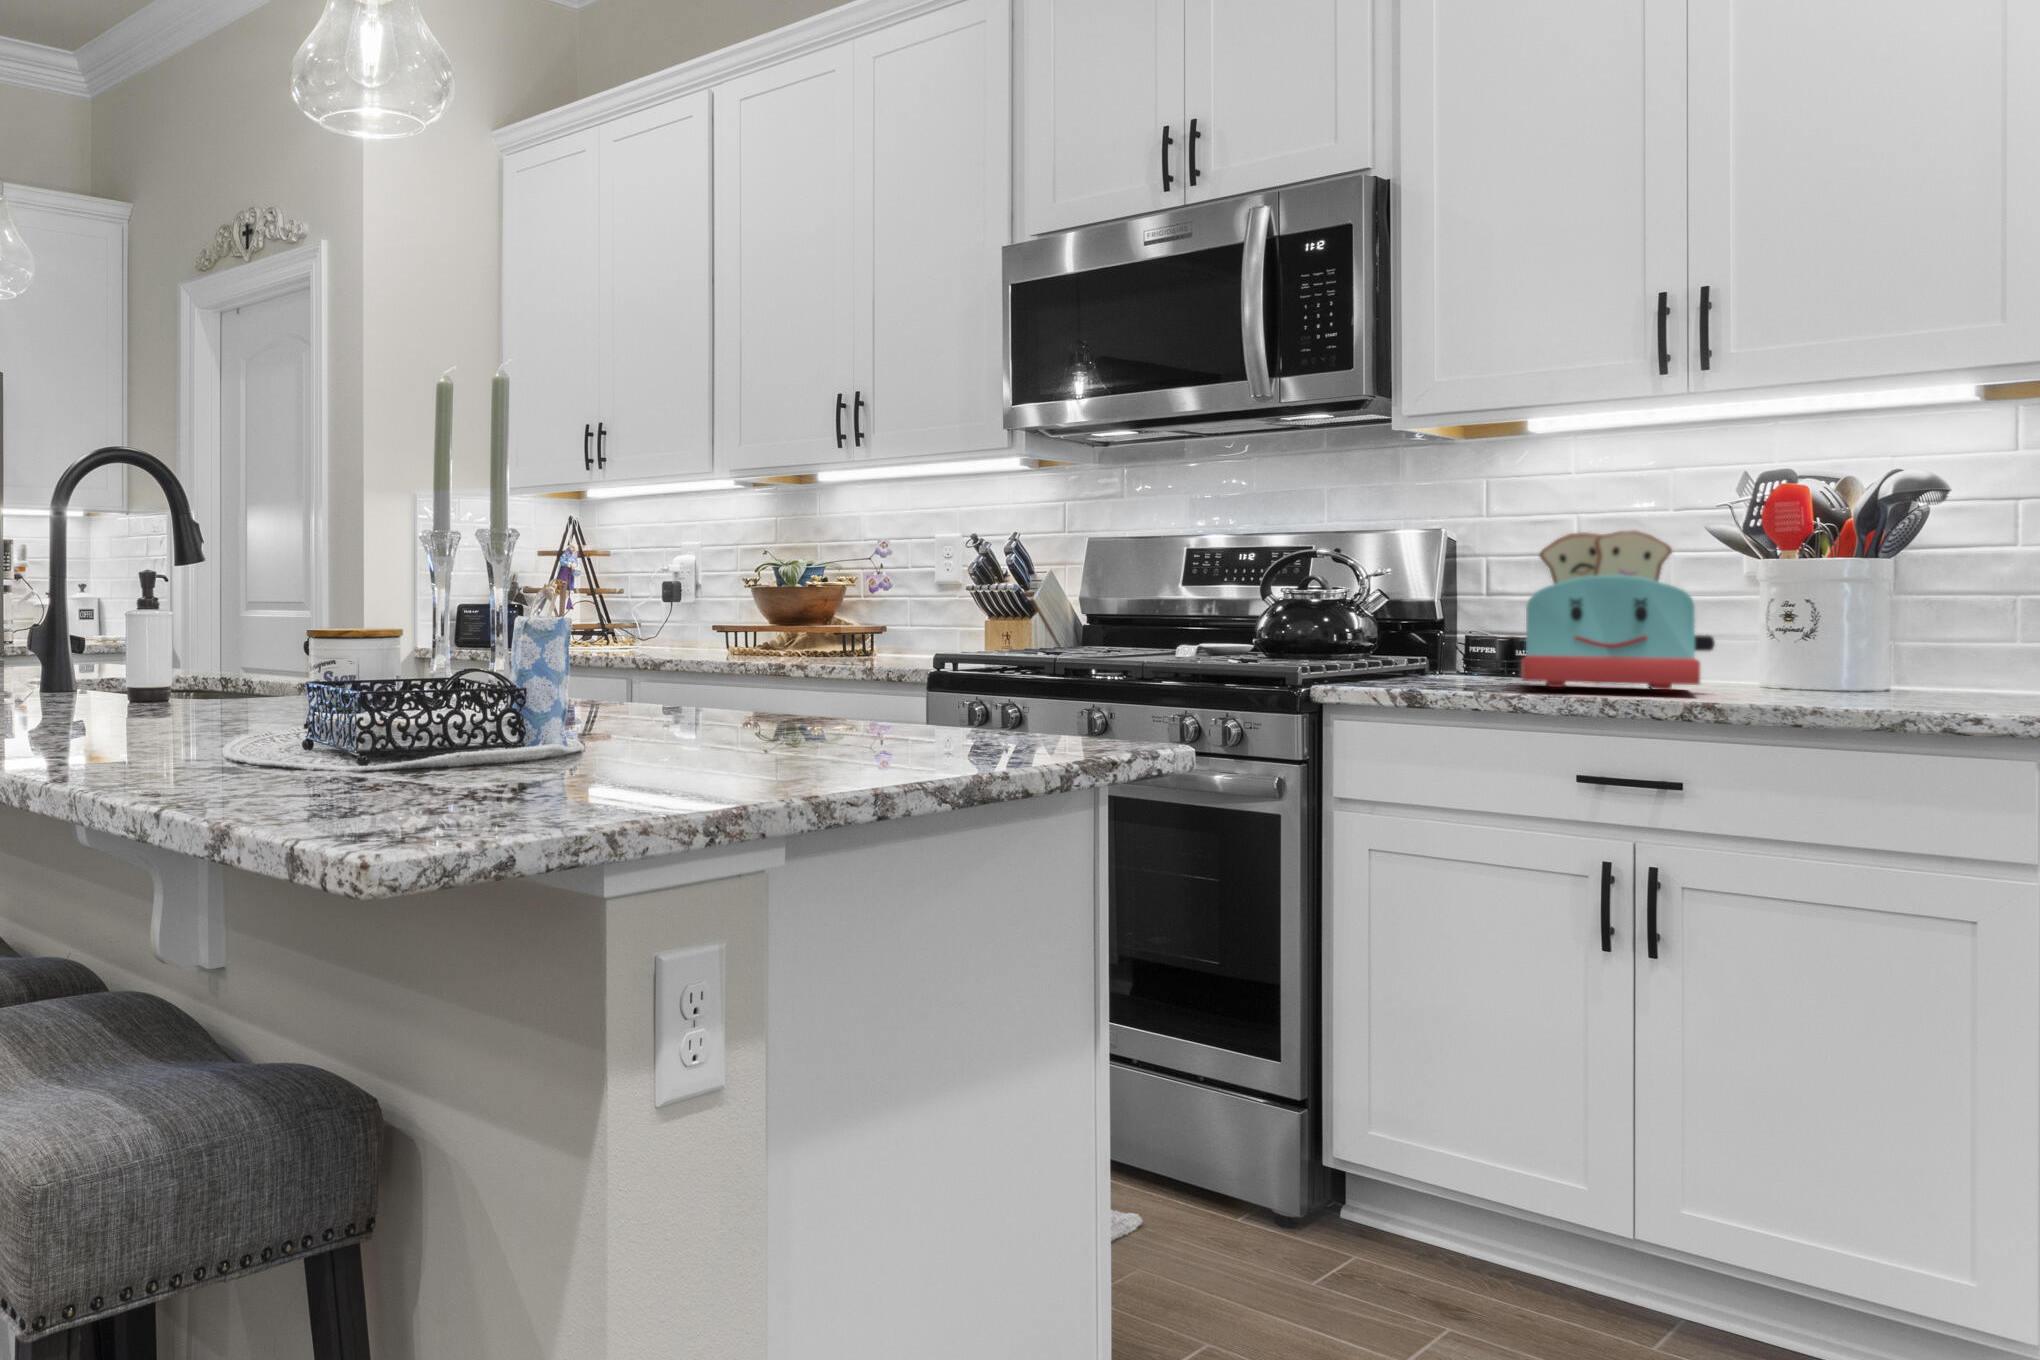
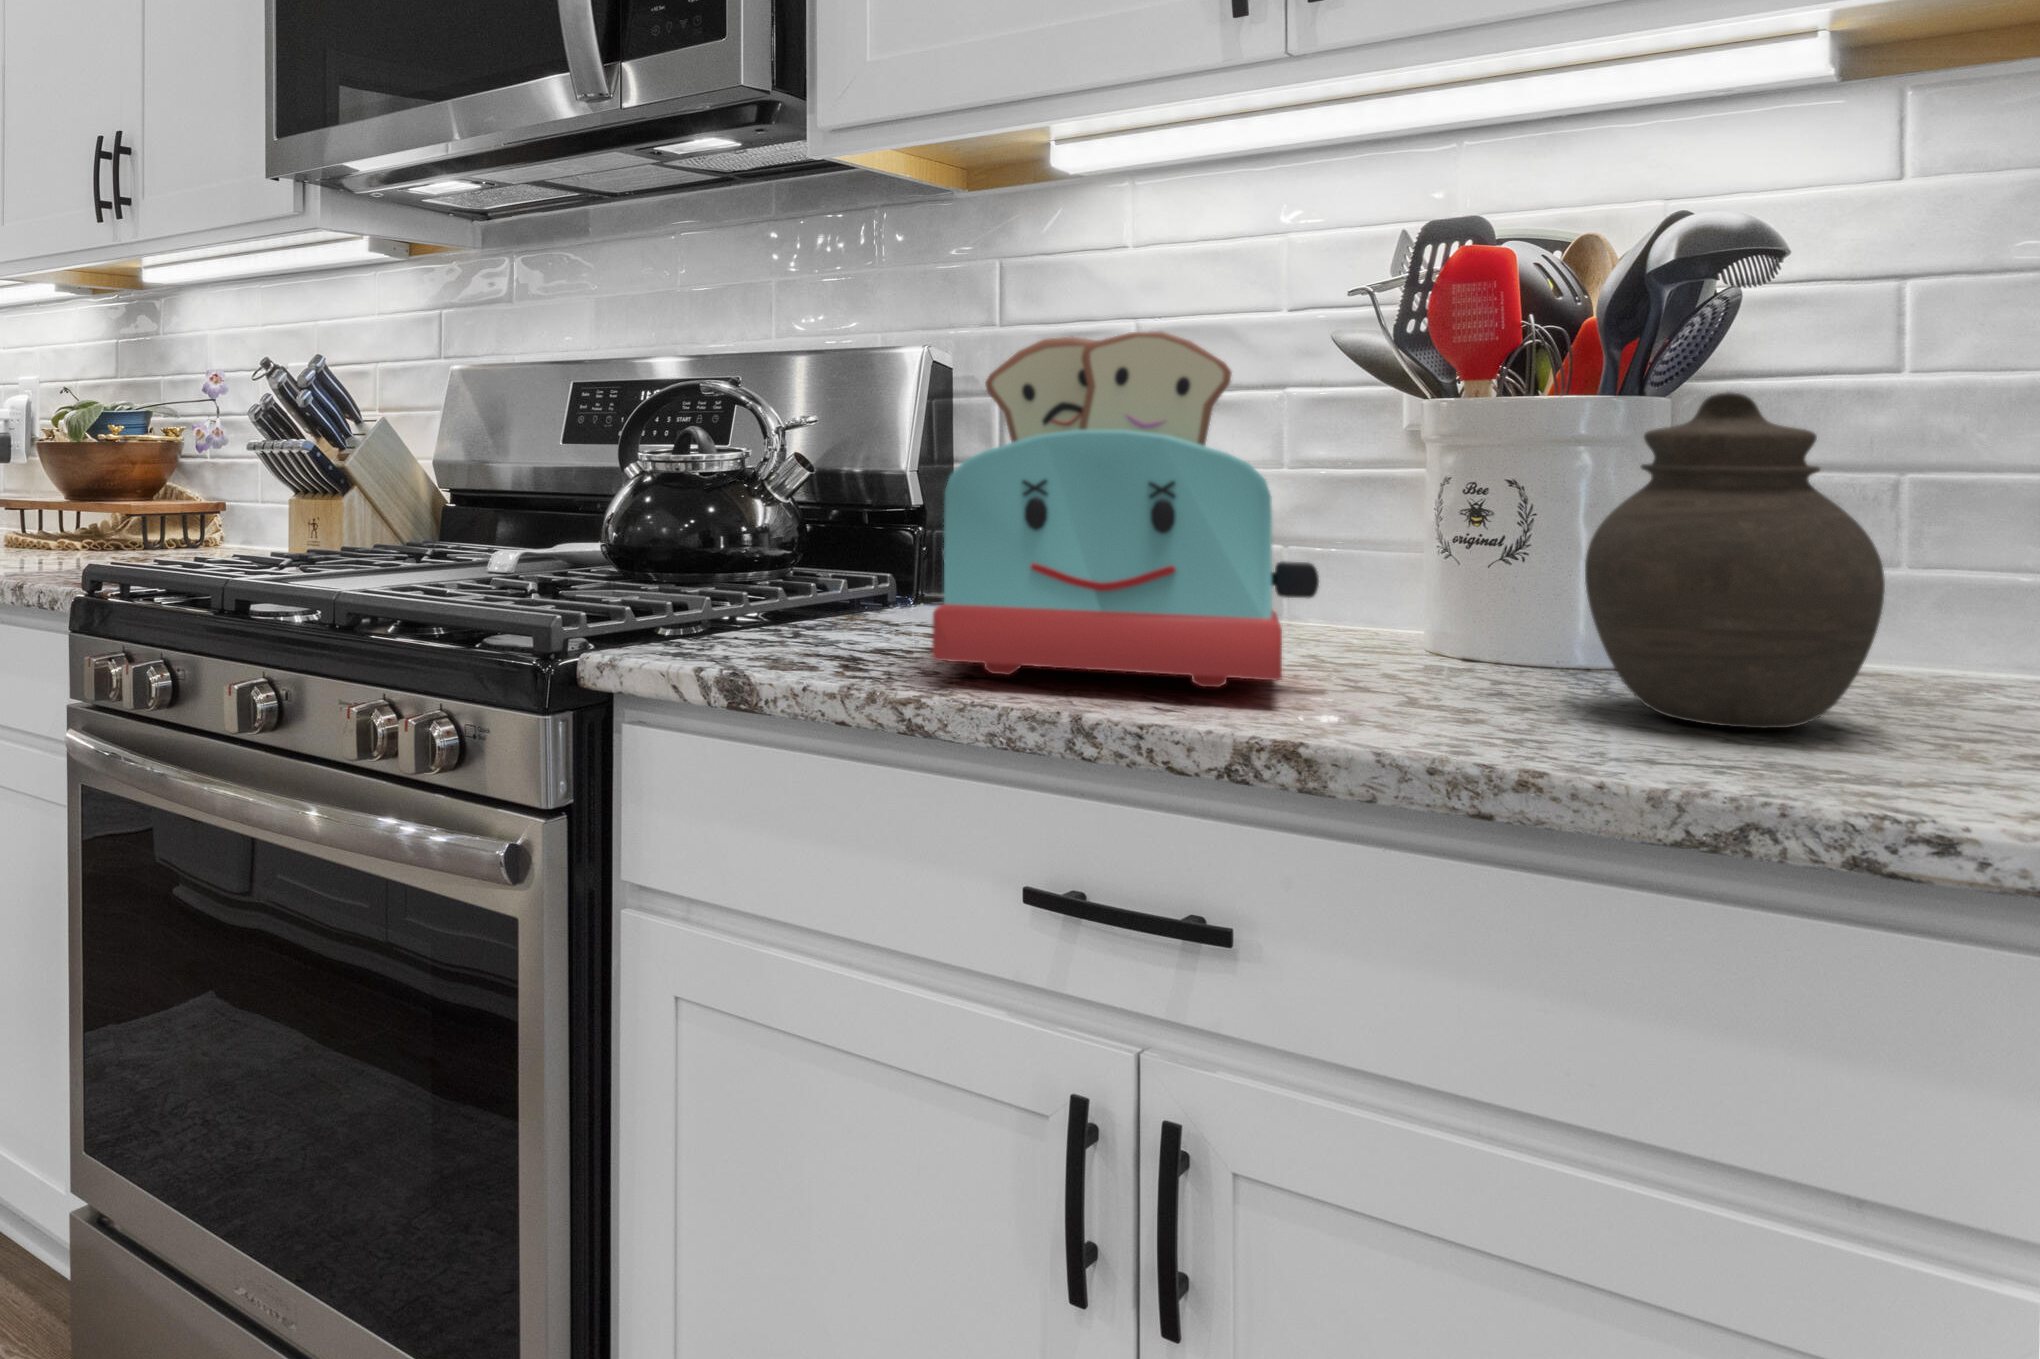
jar: none [1844,558,1979,701] -> present [1585,392,1885,728]

